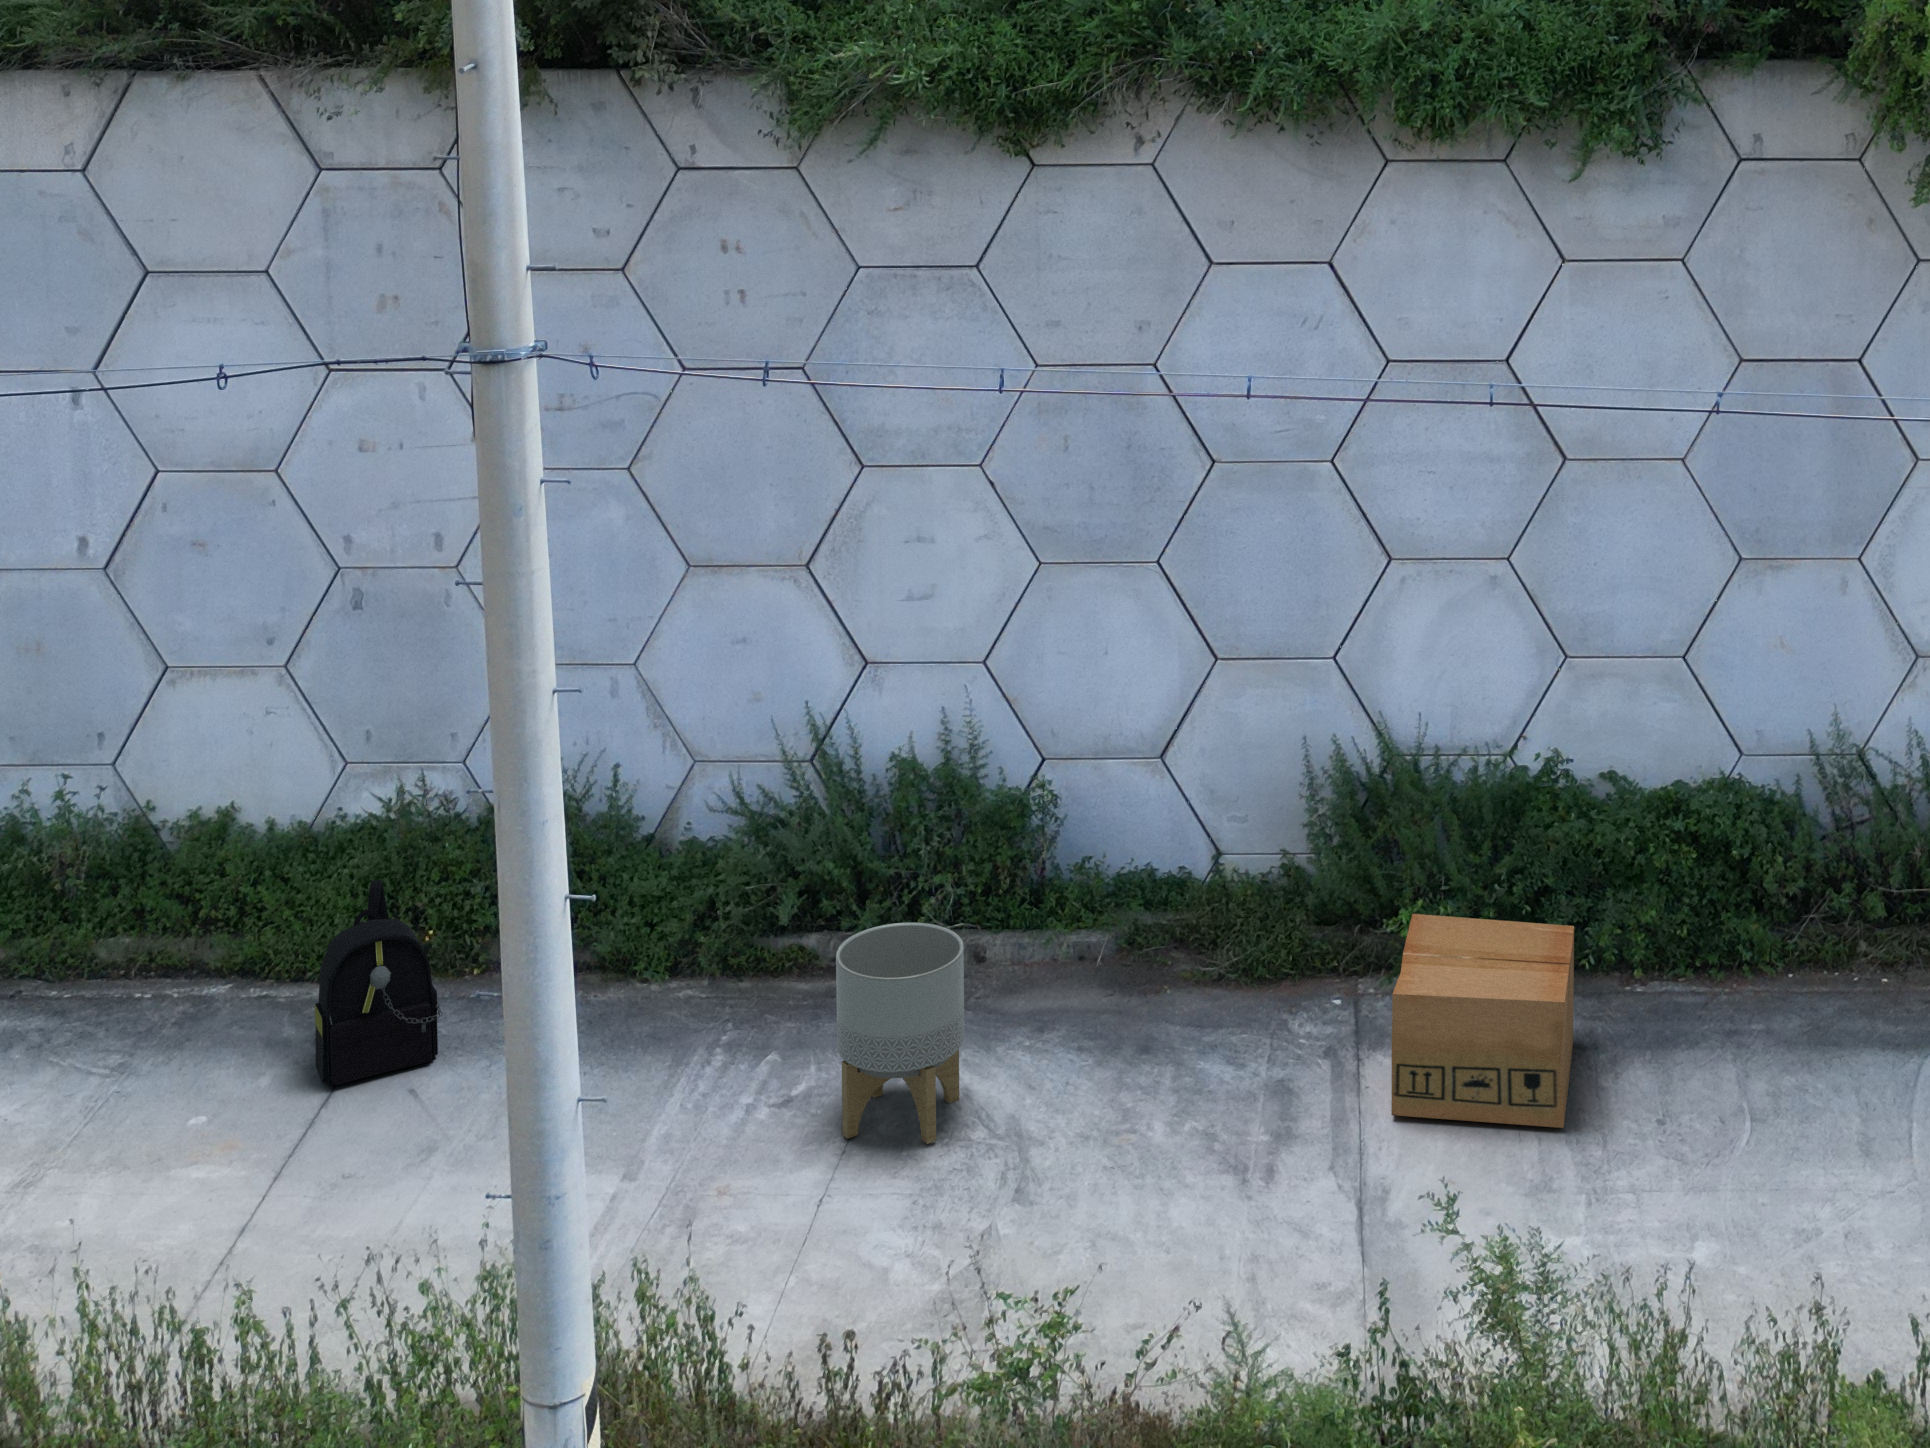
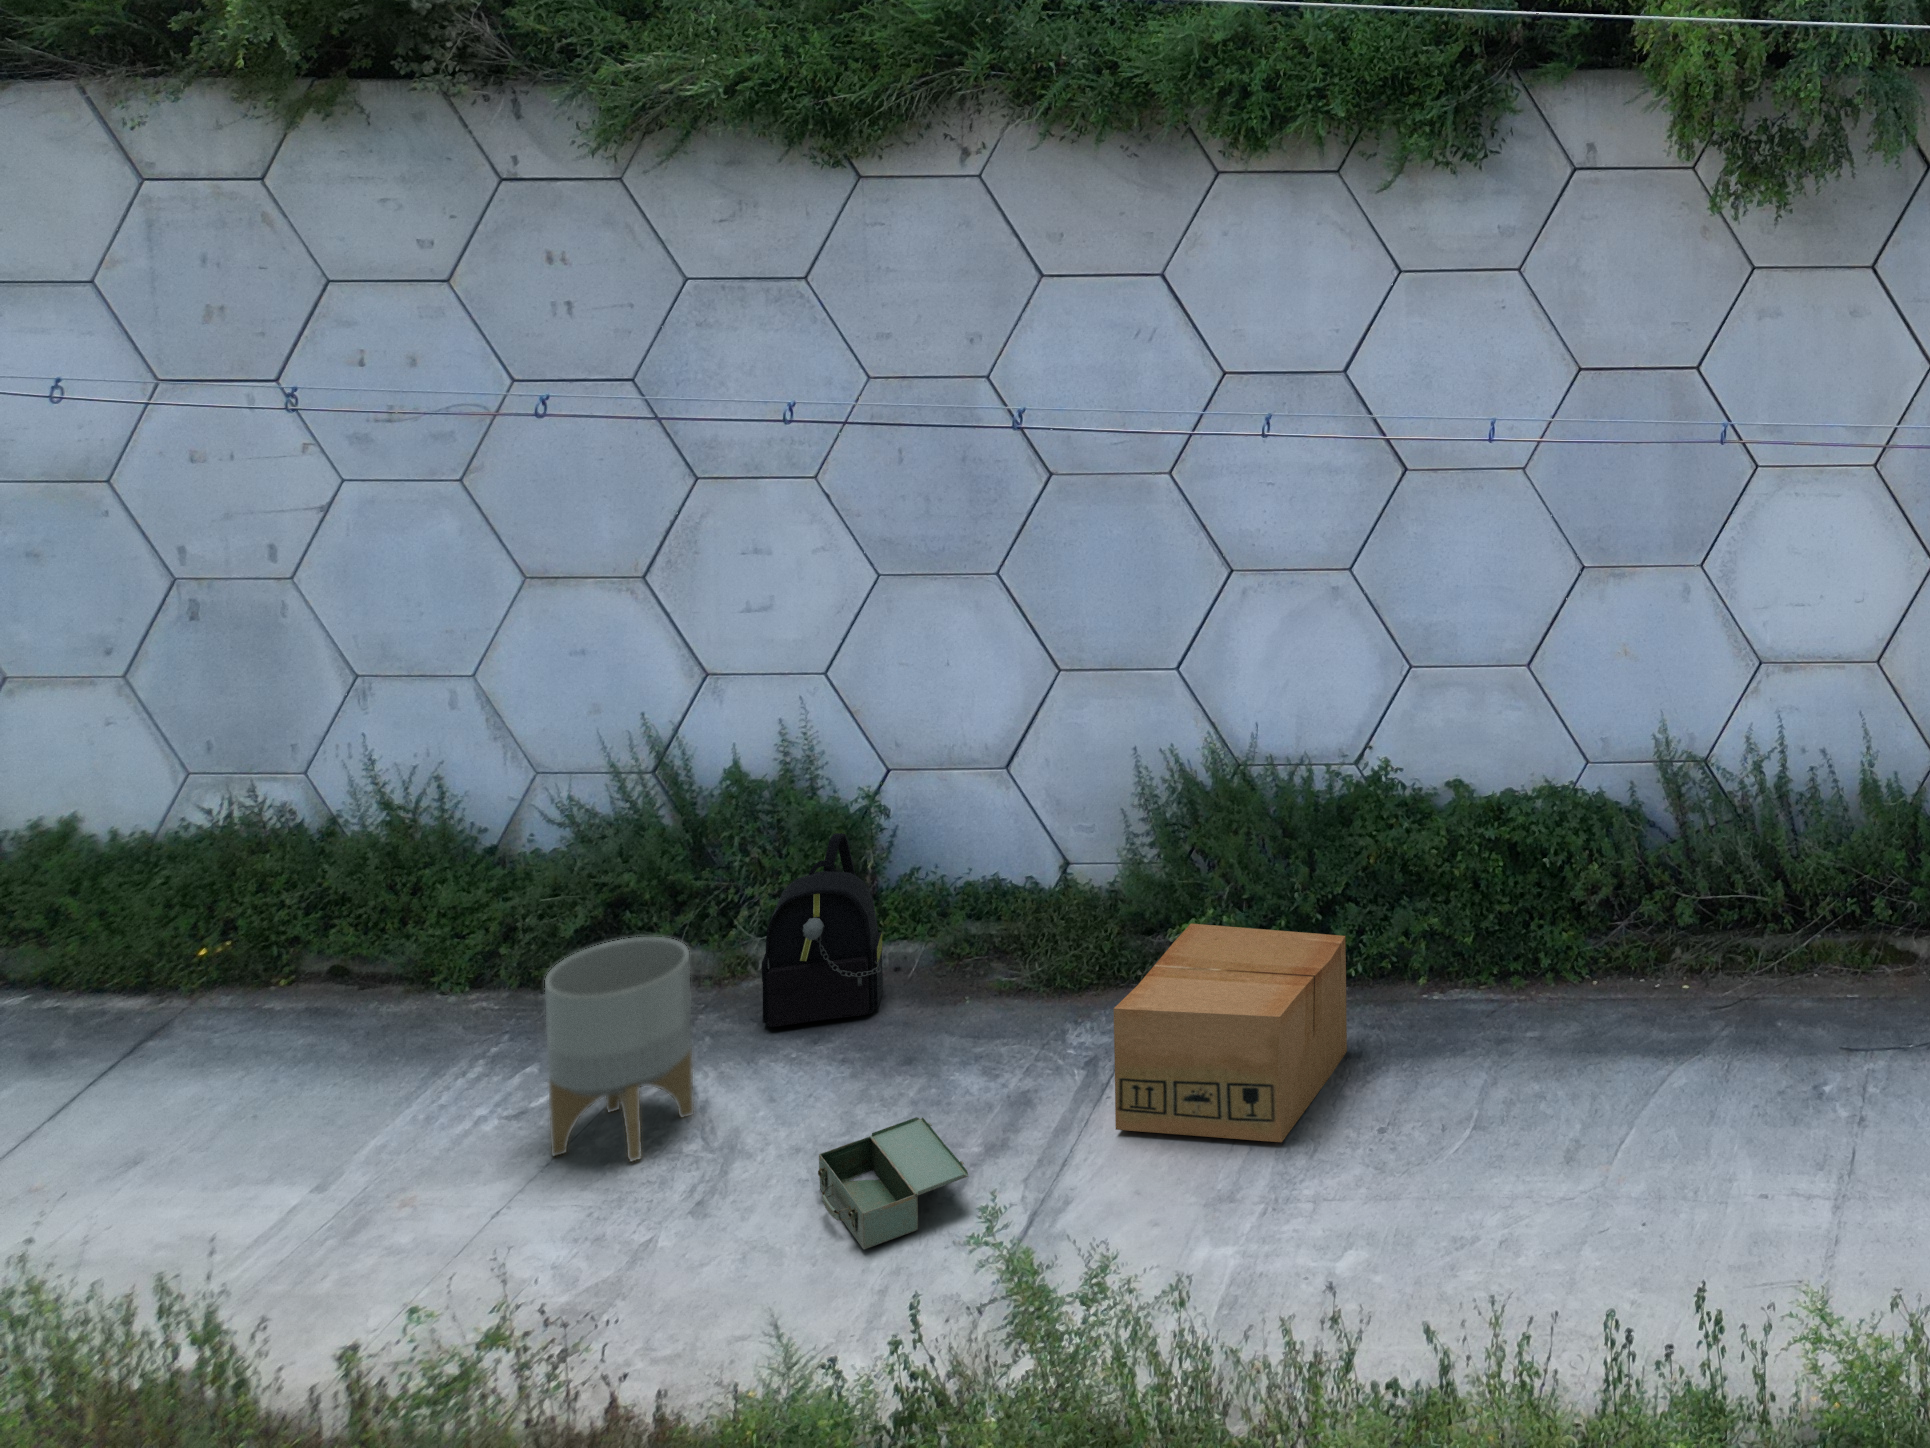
backpack: present [315,880,443,1085] -> present [762,833,883,1027]
toolbox: none [1128,1101,1291,1227] -> present [818,1117,968,1249]

